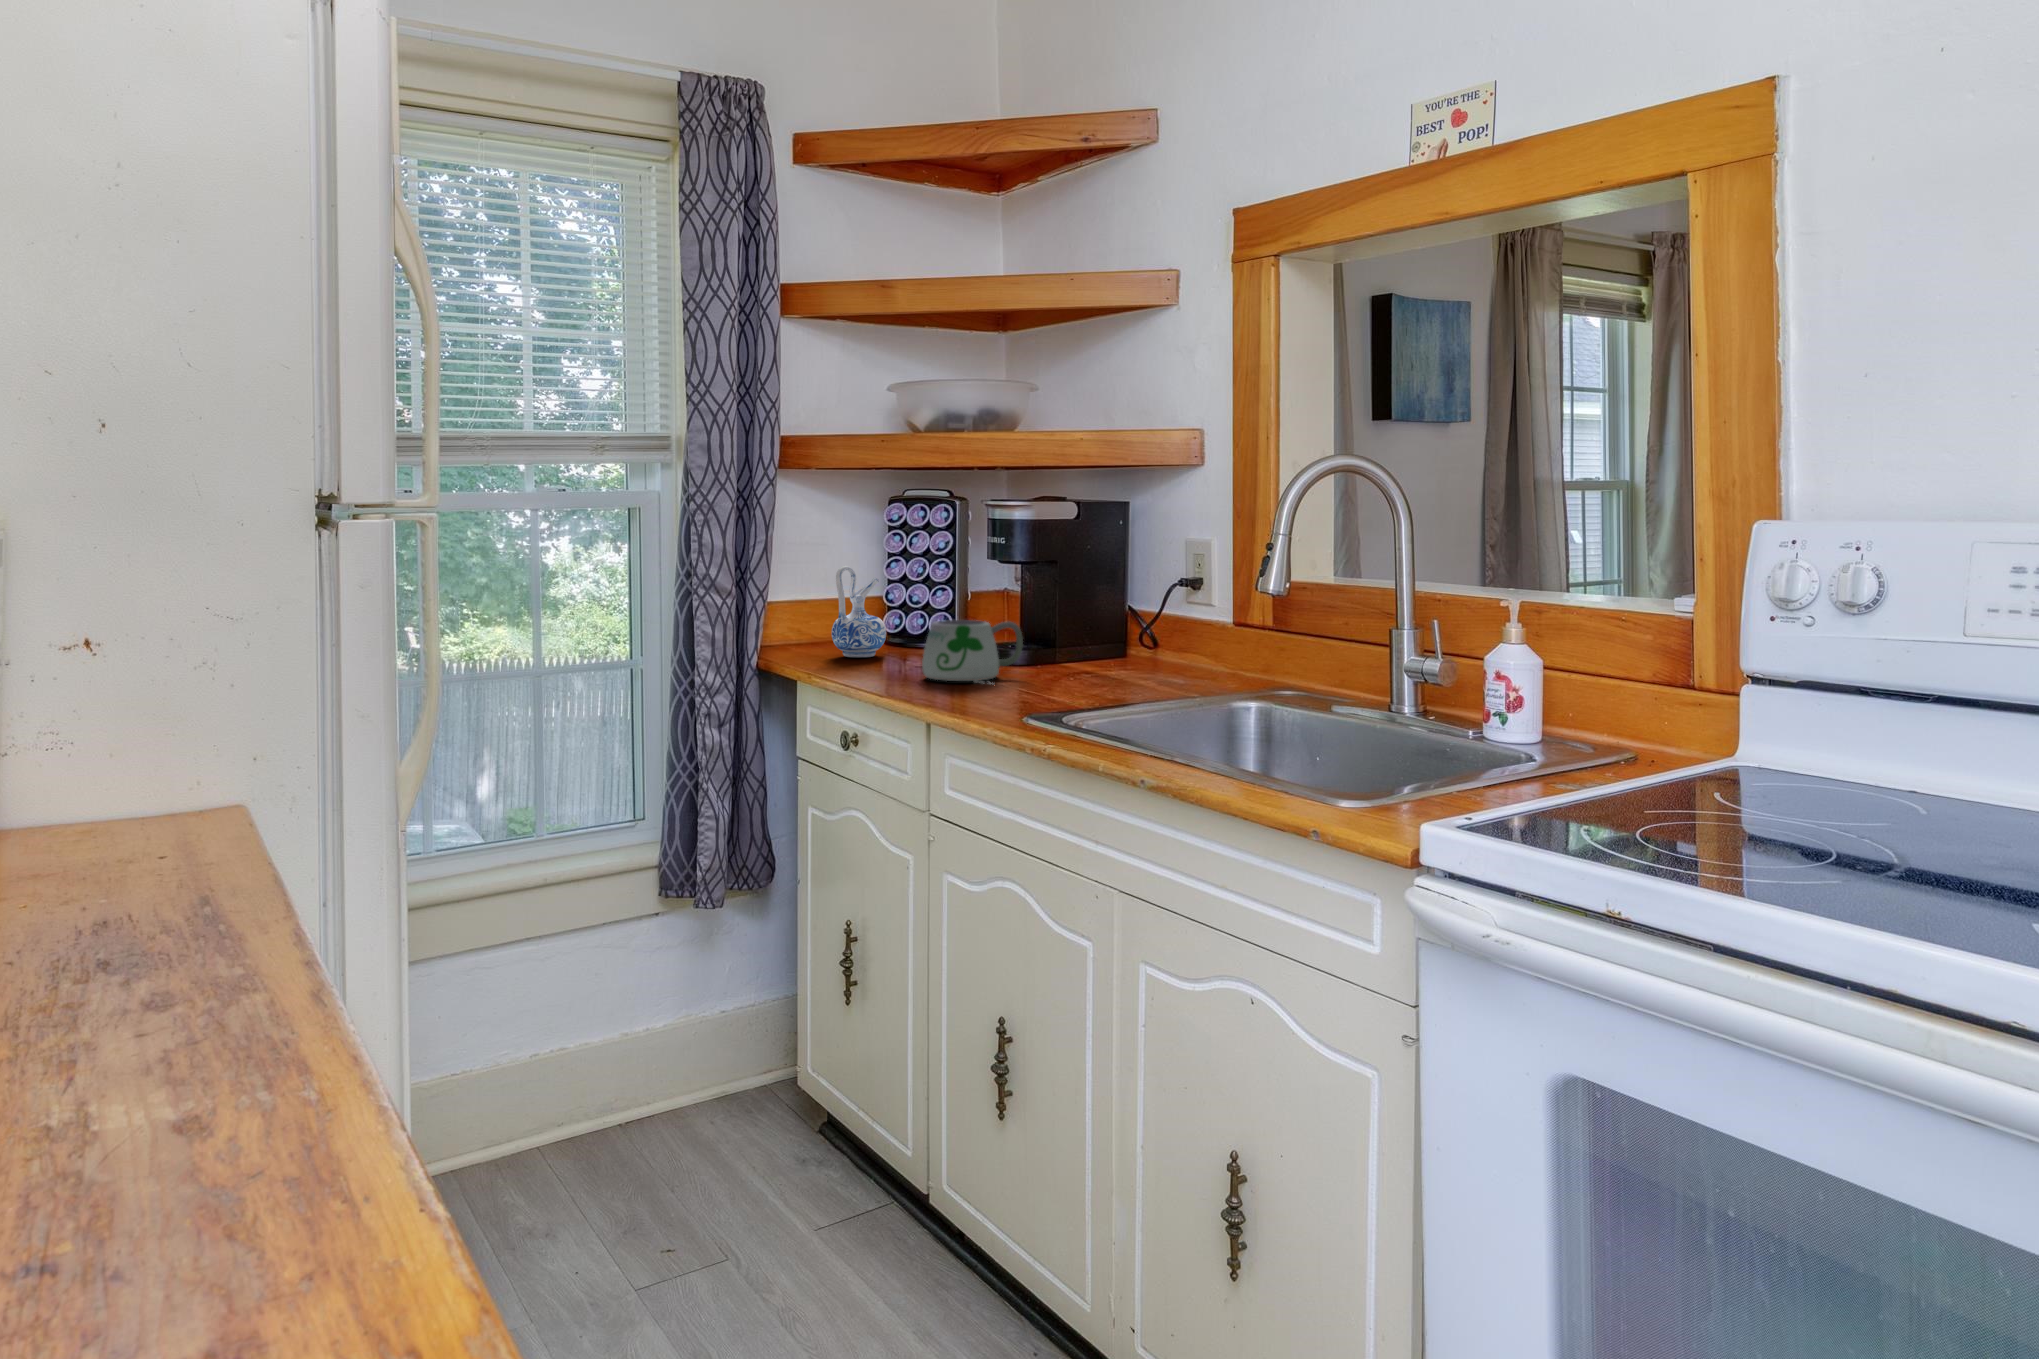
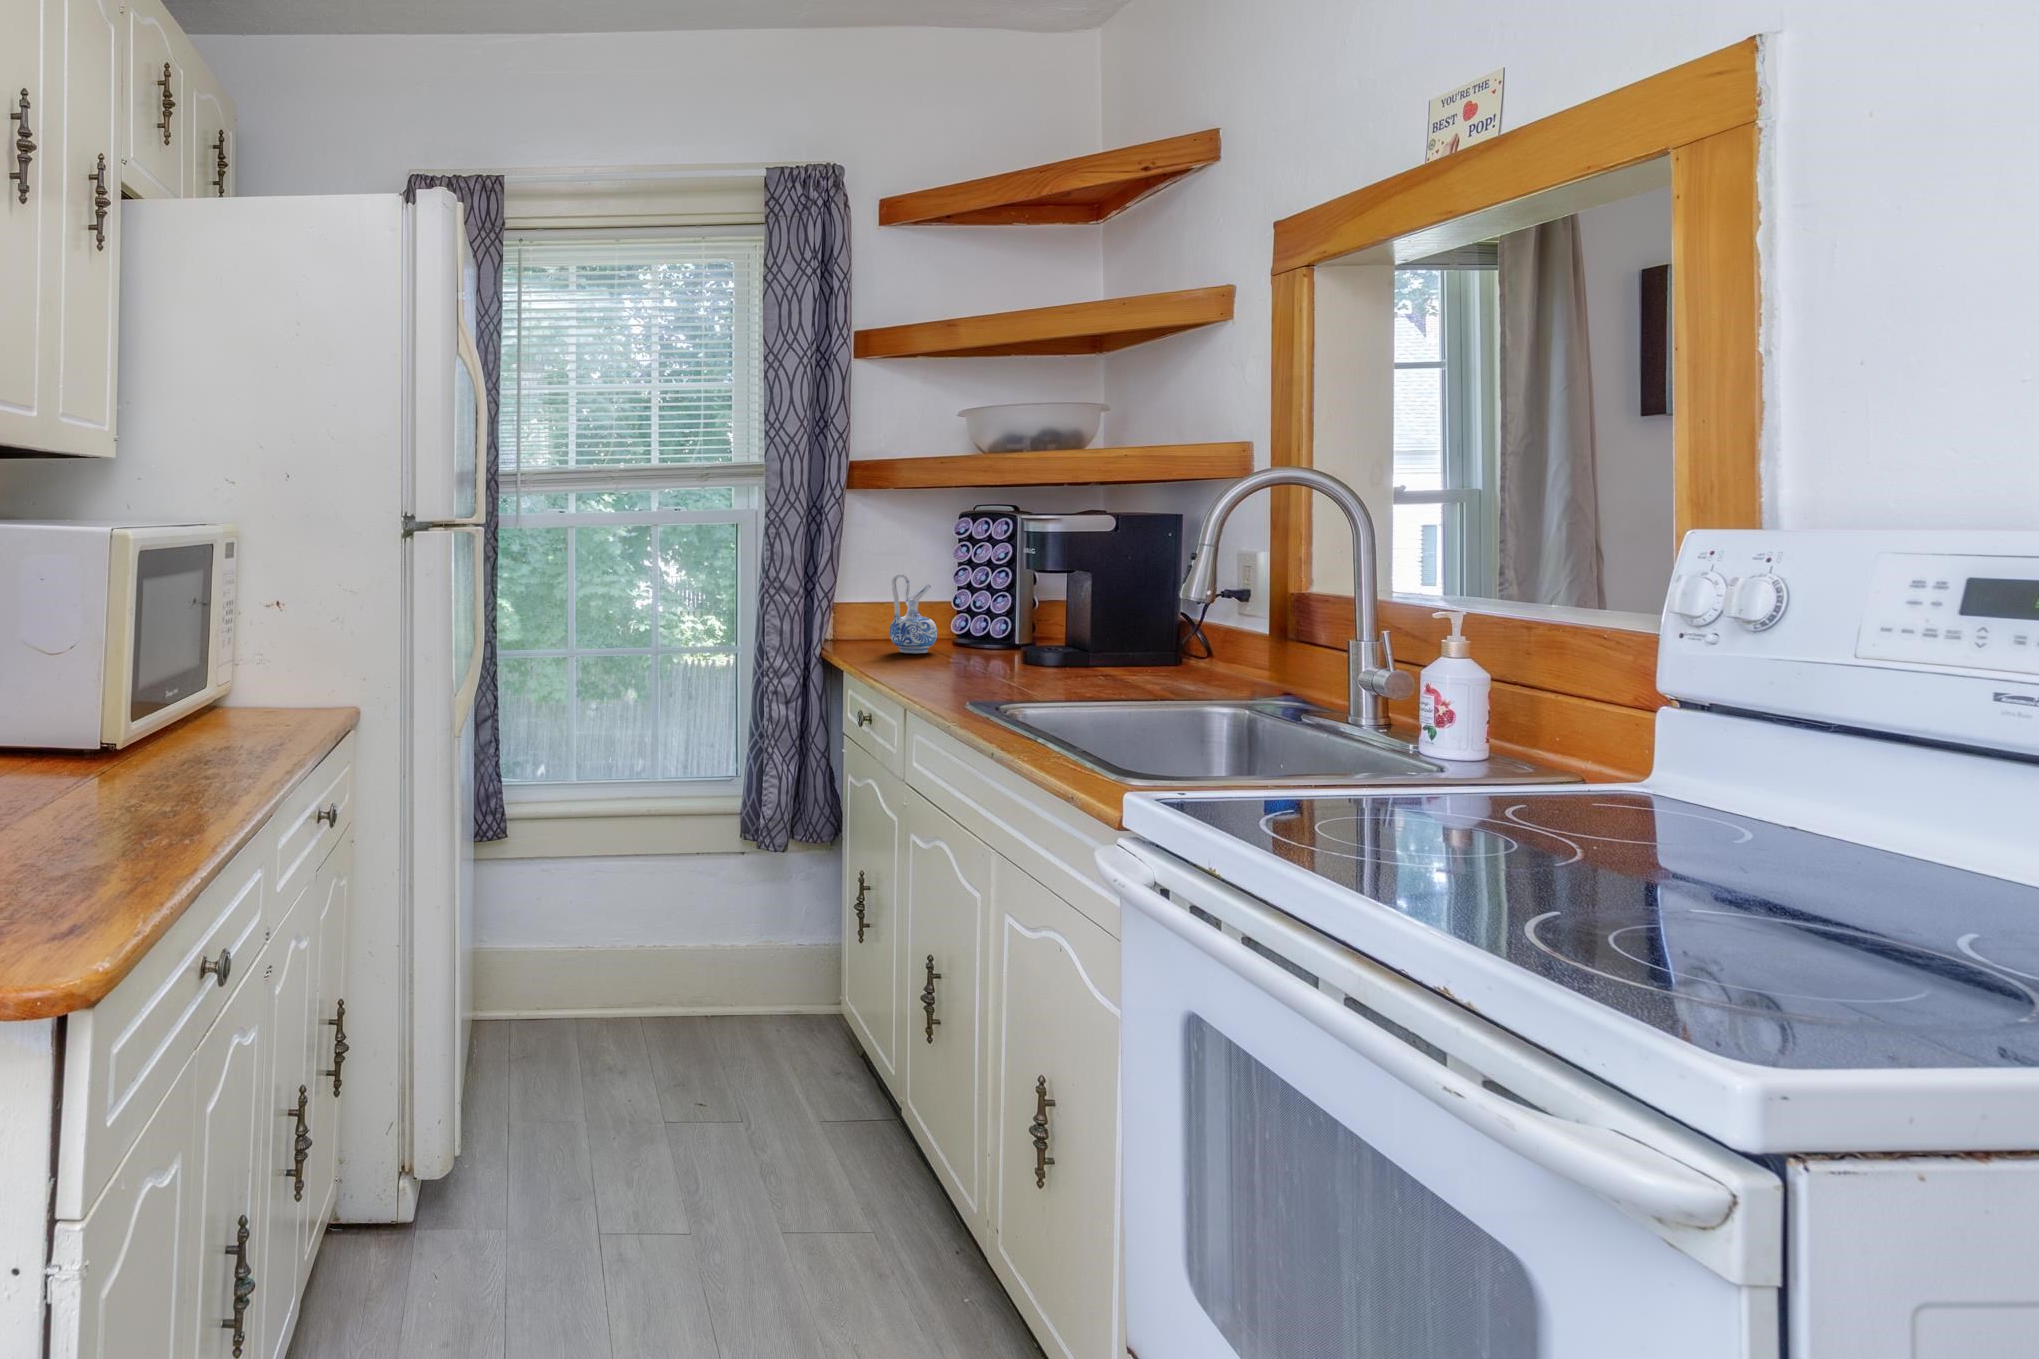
mug: present [922,620,1023,685] -> none [944,622,1034,679]

